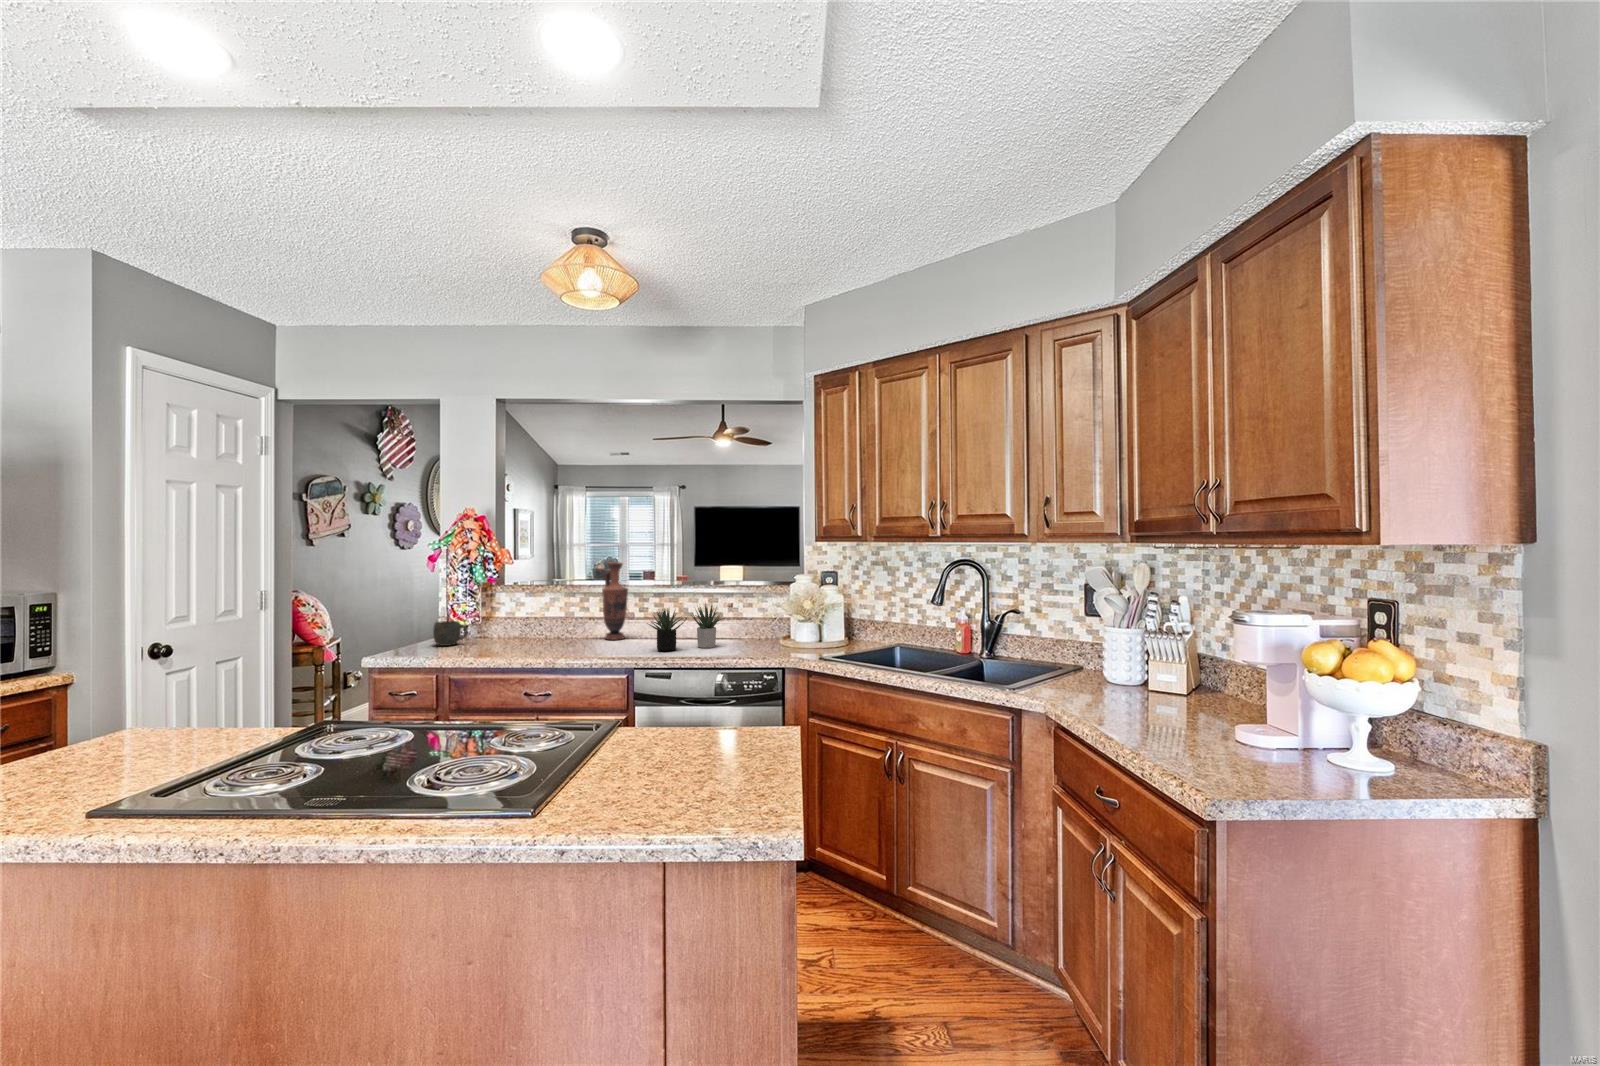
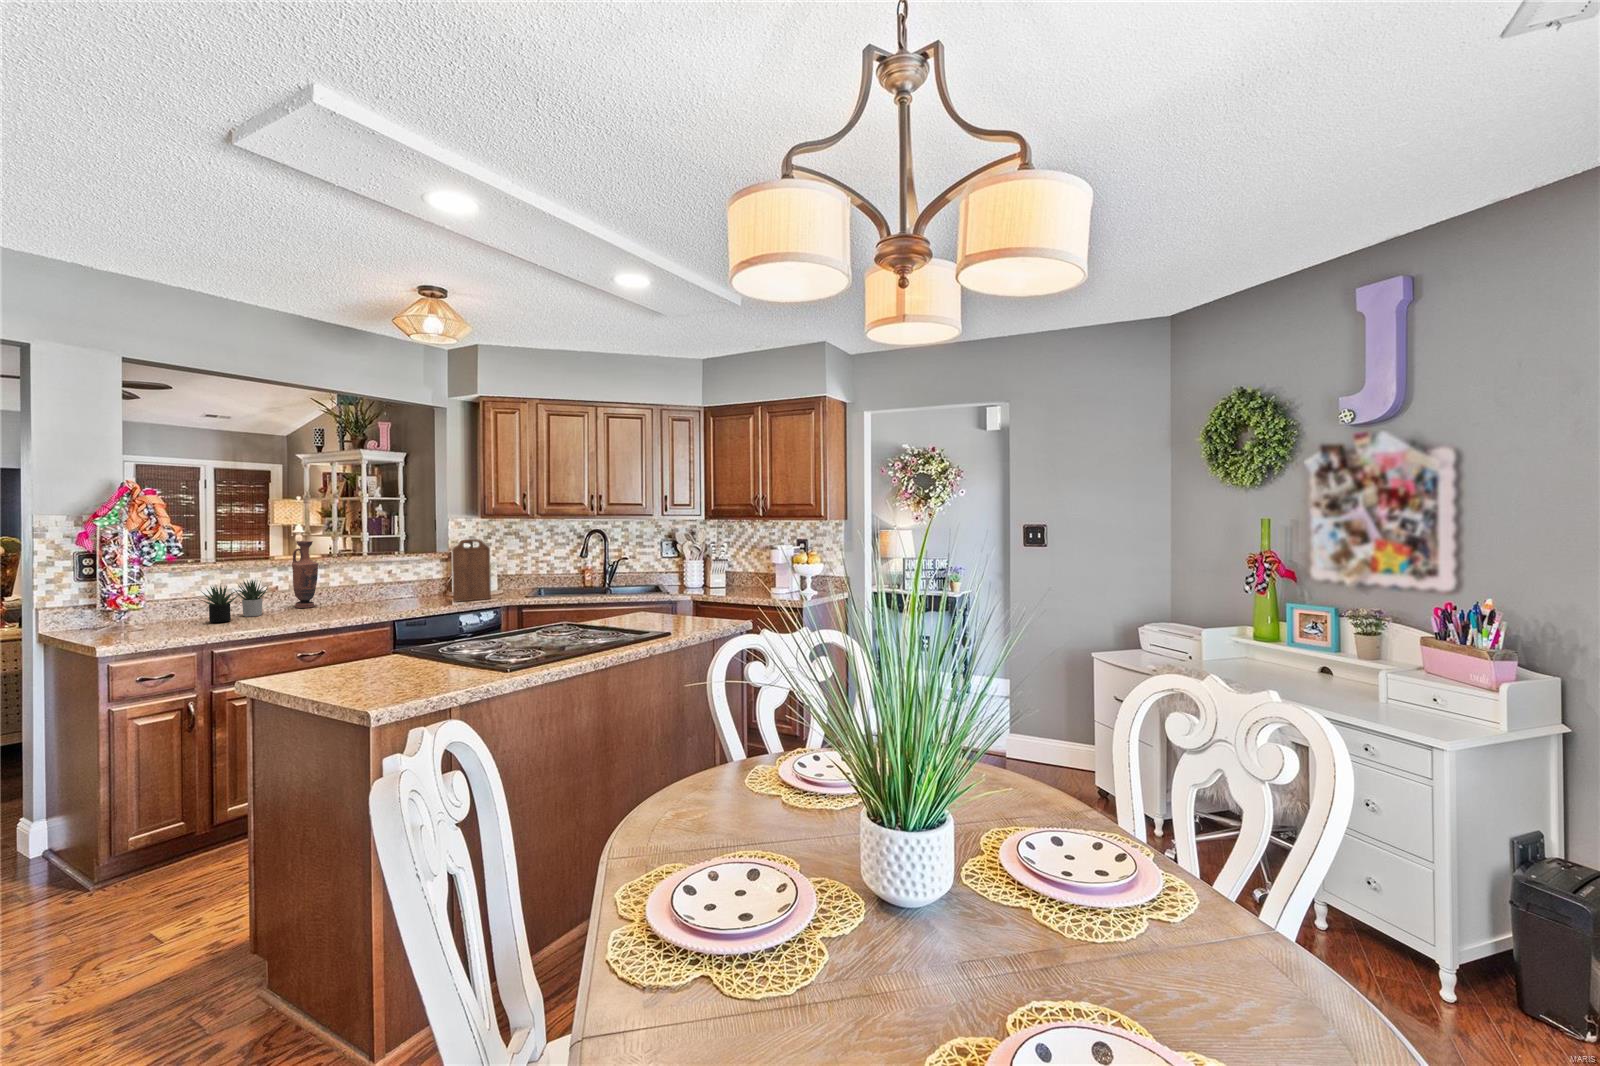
cutting board: none [730,567,779,656] -> present [452,539,491,602]
succulent plant: present [649,604,724,650] -> present [199,580,268,622]
mug: present [433,621,468,646] -> none [115,607,156,632]

